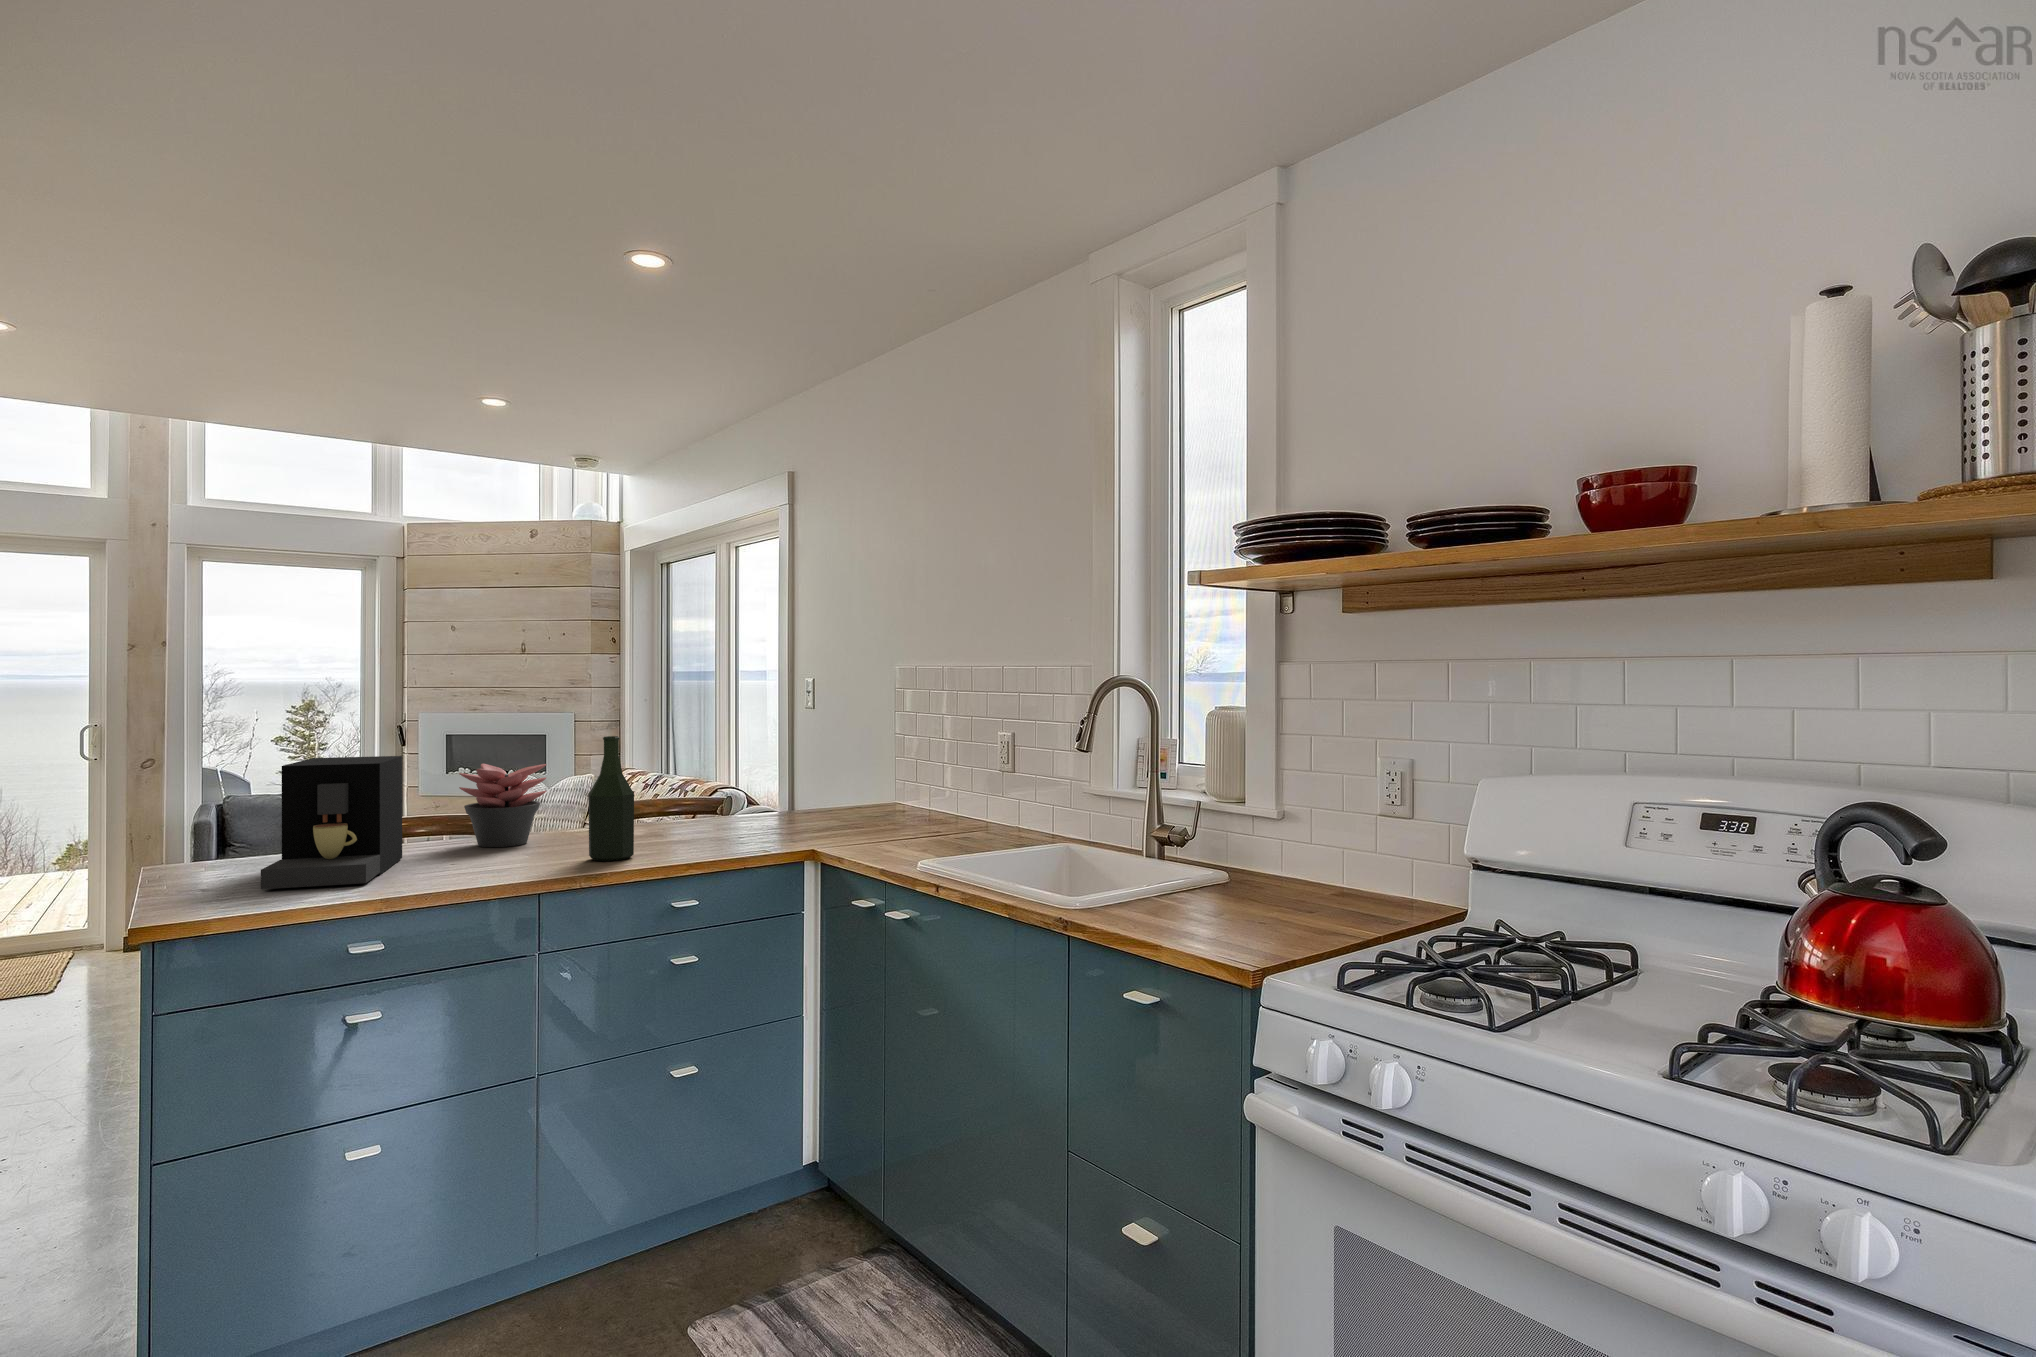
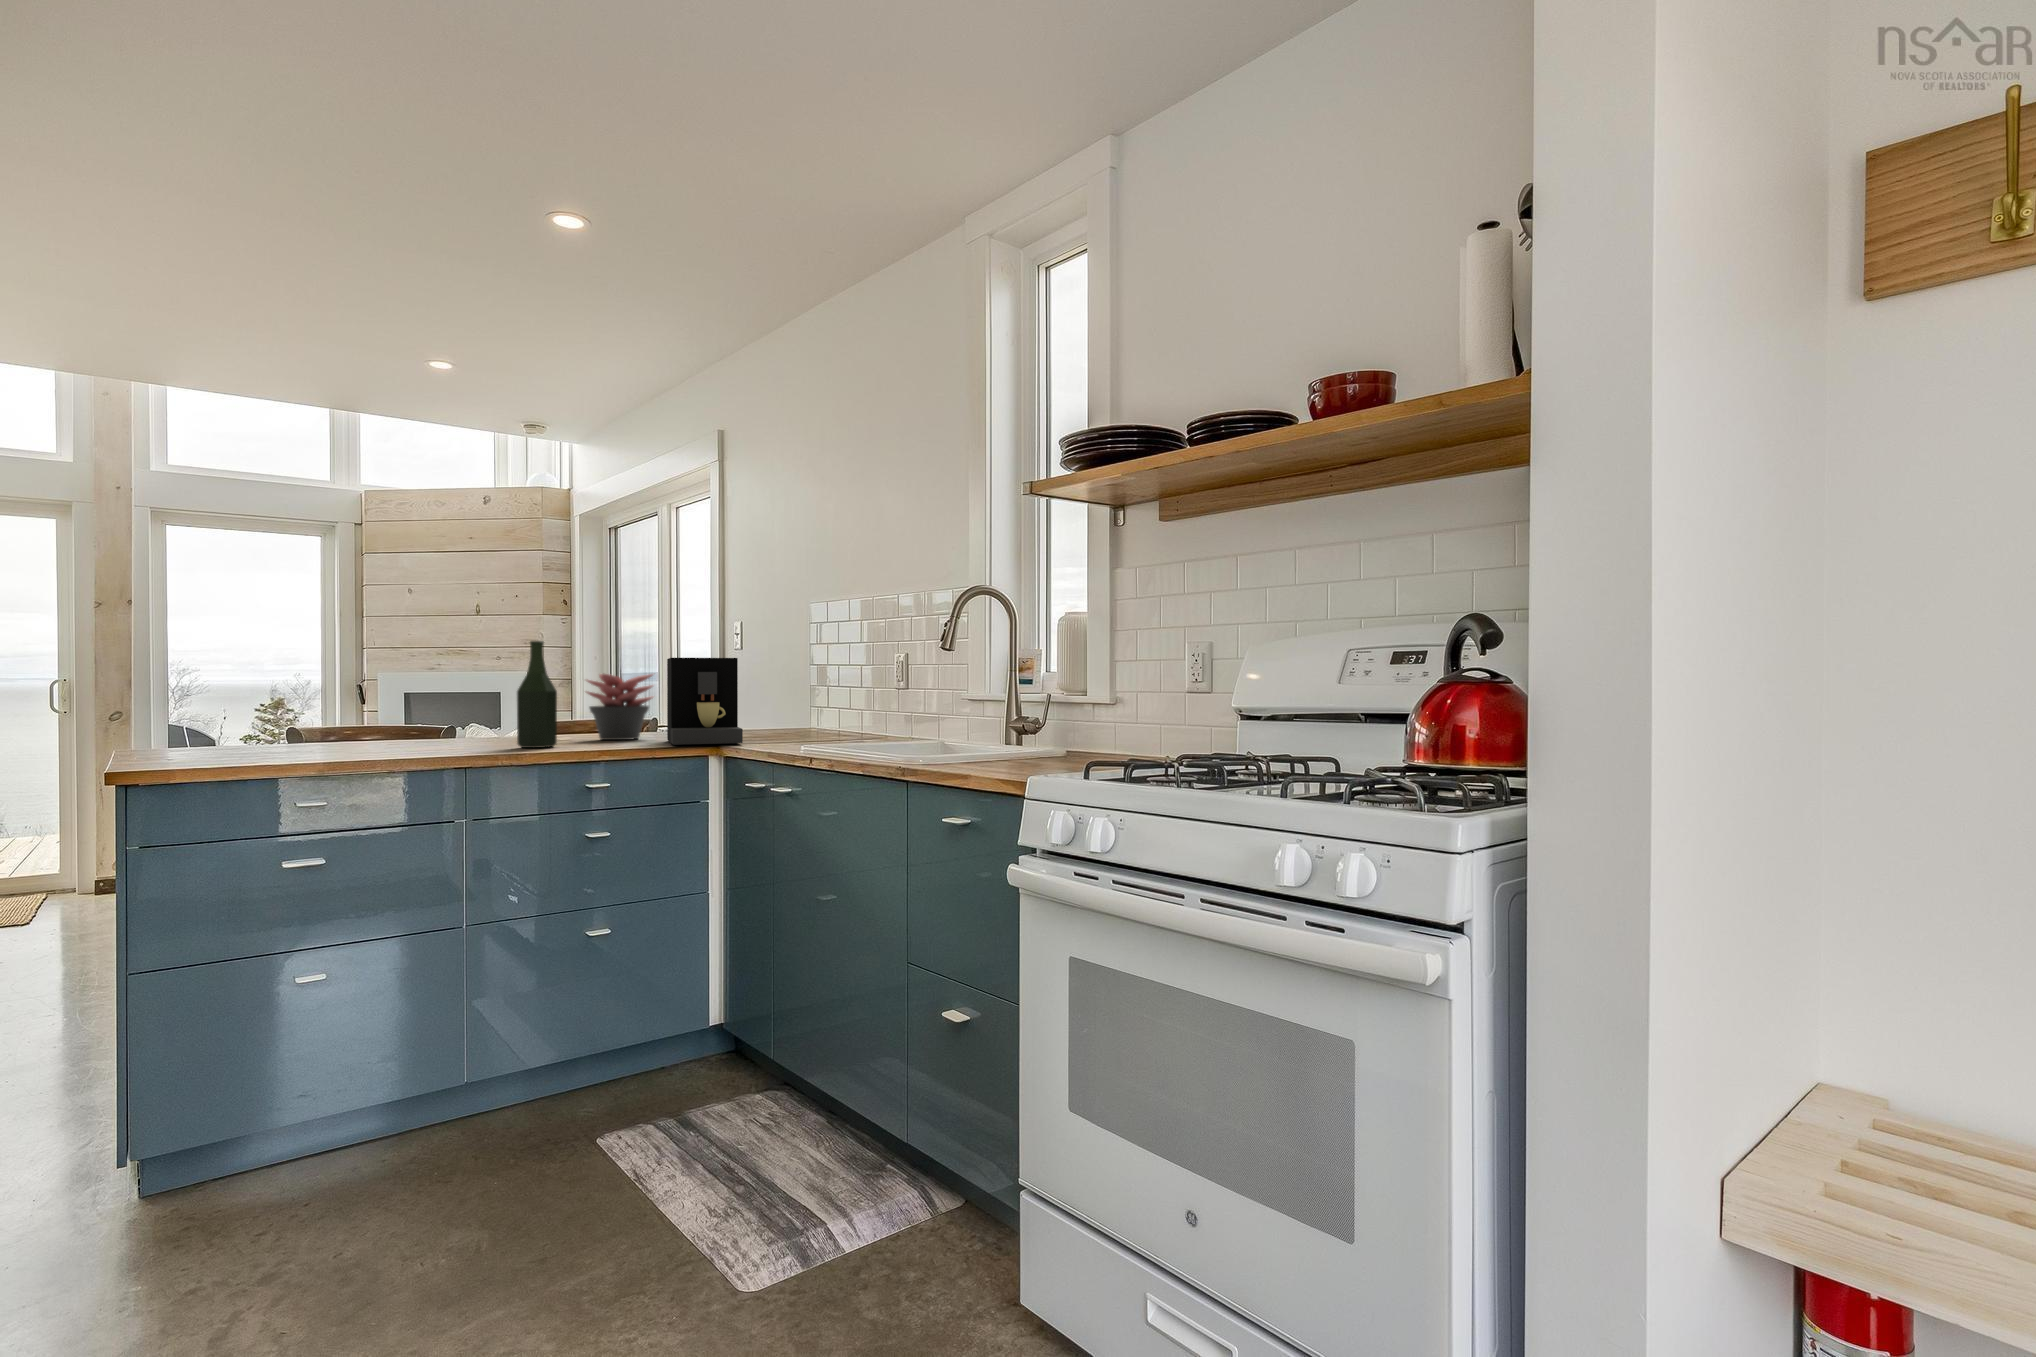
coffee maker: present [261,756,402,889] -> present [667,658,743,745]
succulent plant: present [459,764,547,847] -> present [586,674,653,740]

